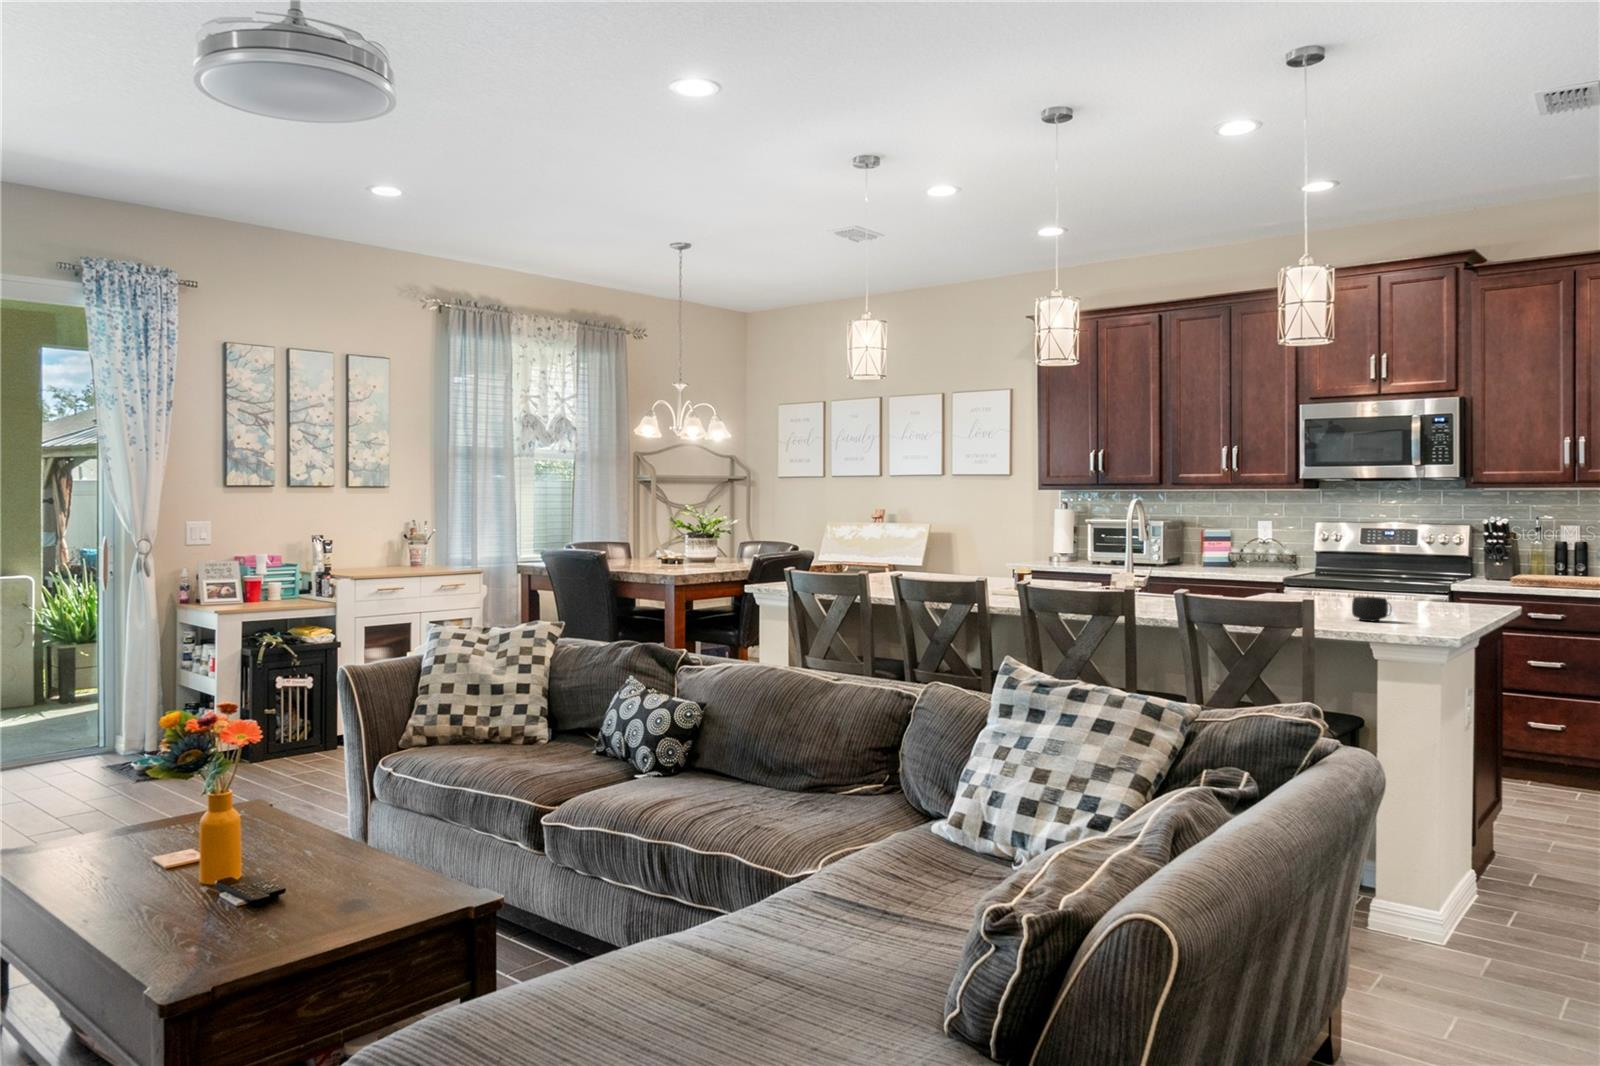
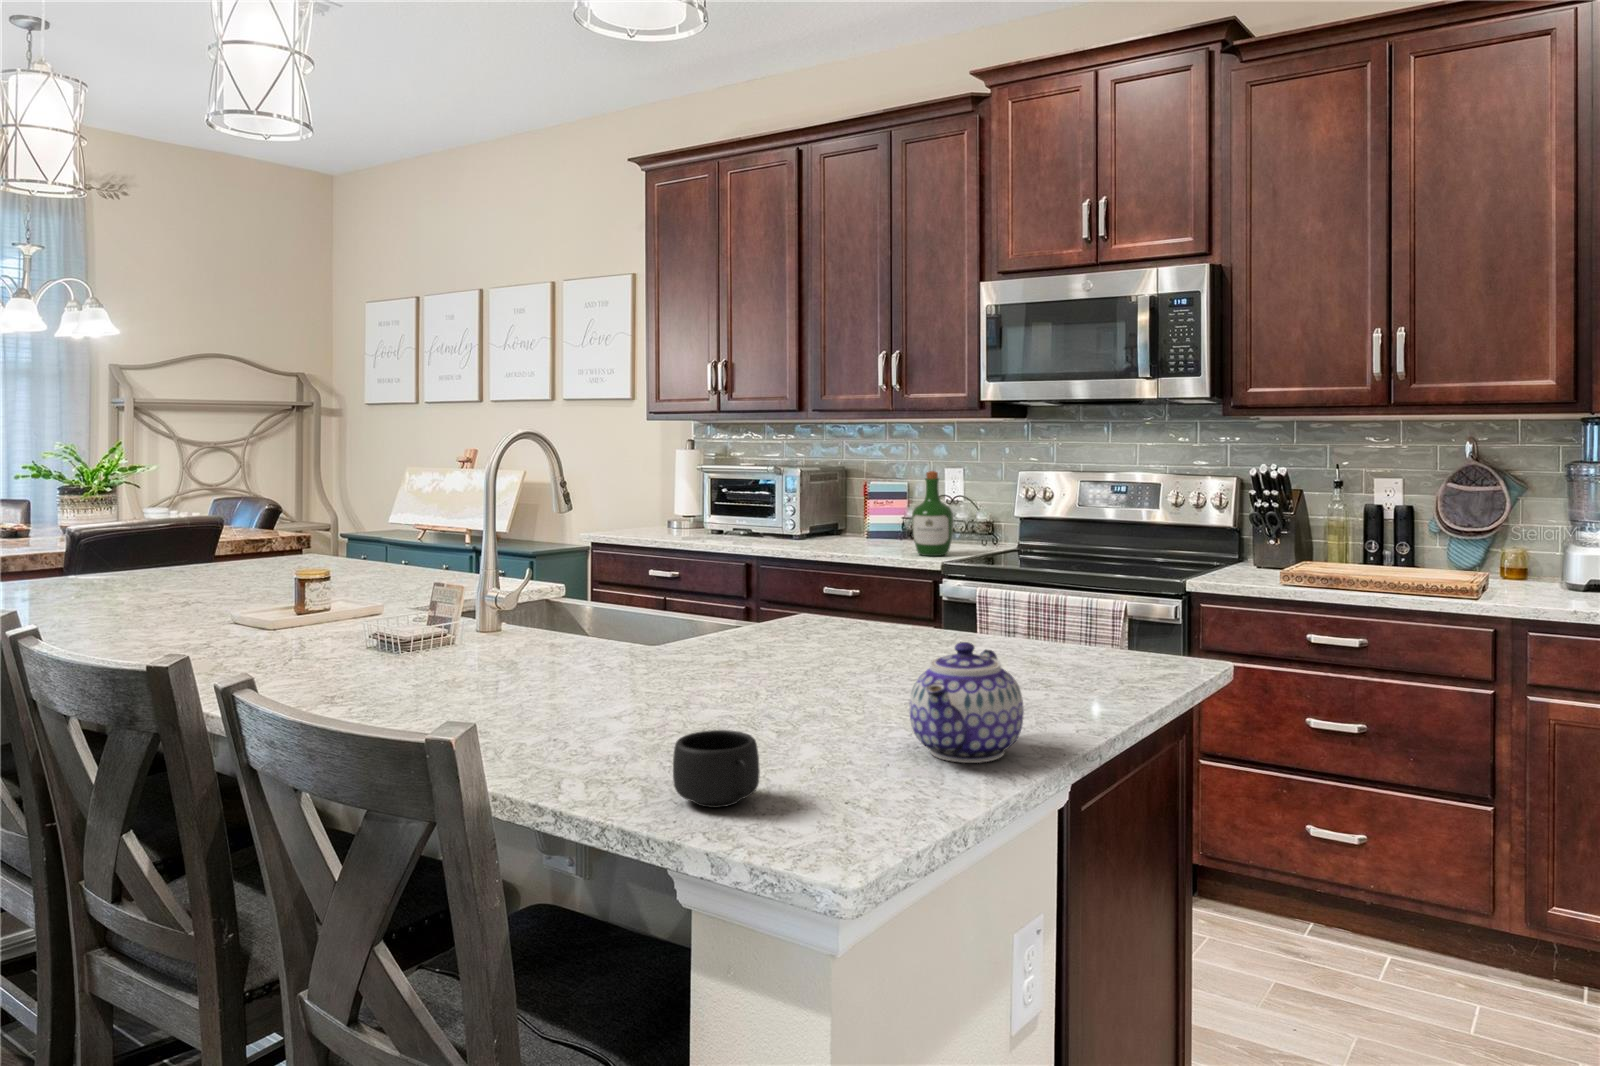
wine bottle: none [1243,521,1271,576] -> present [912,471,953,556]
teapot: none [1415,572,1468,619] -> present [909,642,1024,763]

